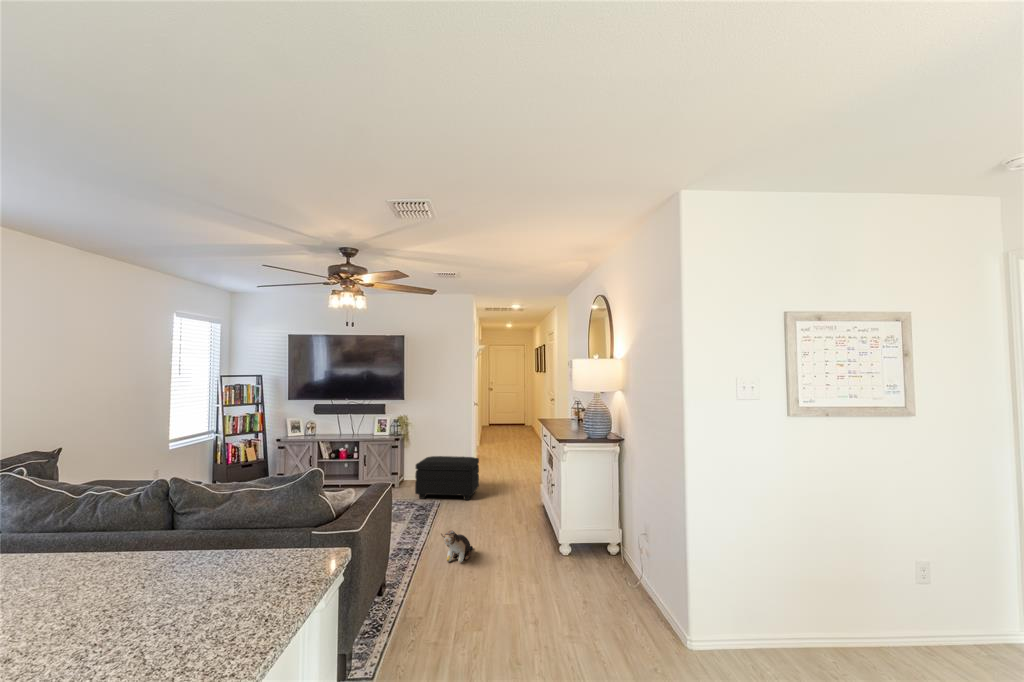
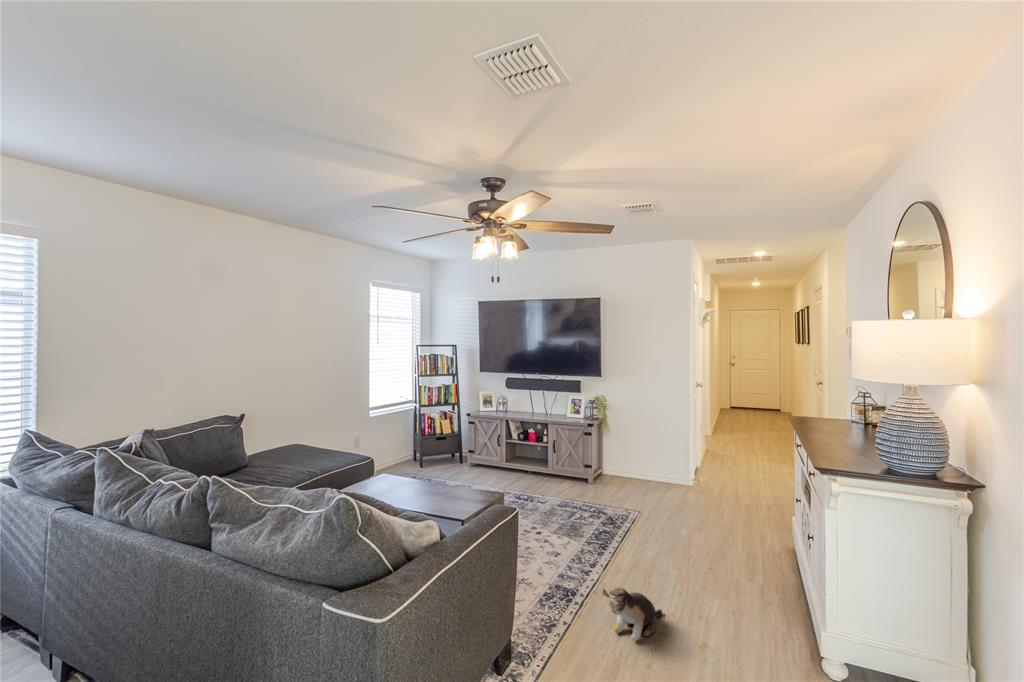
footstool: present [415,456,479,500] -> none [606,451,695,519]

